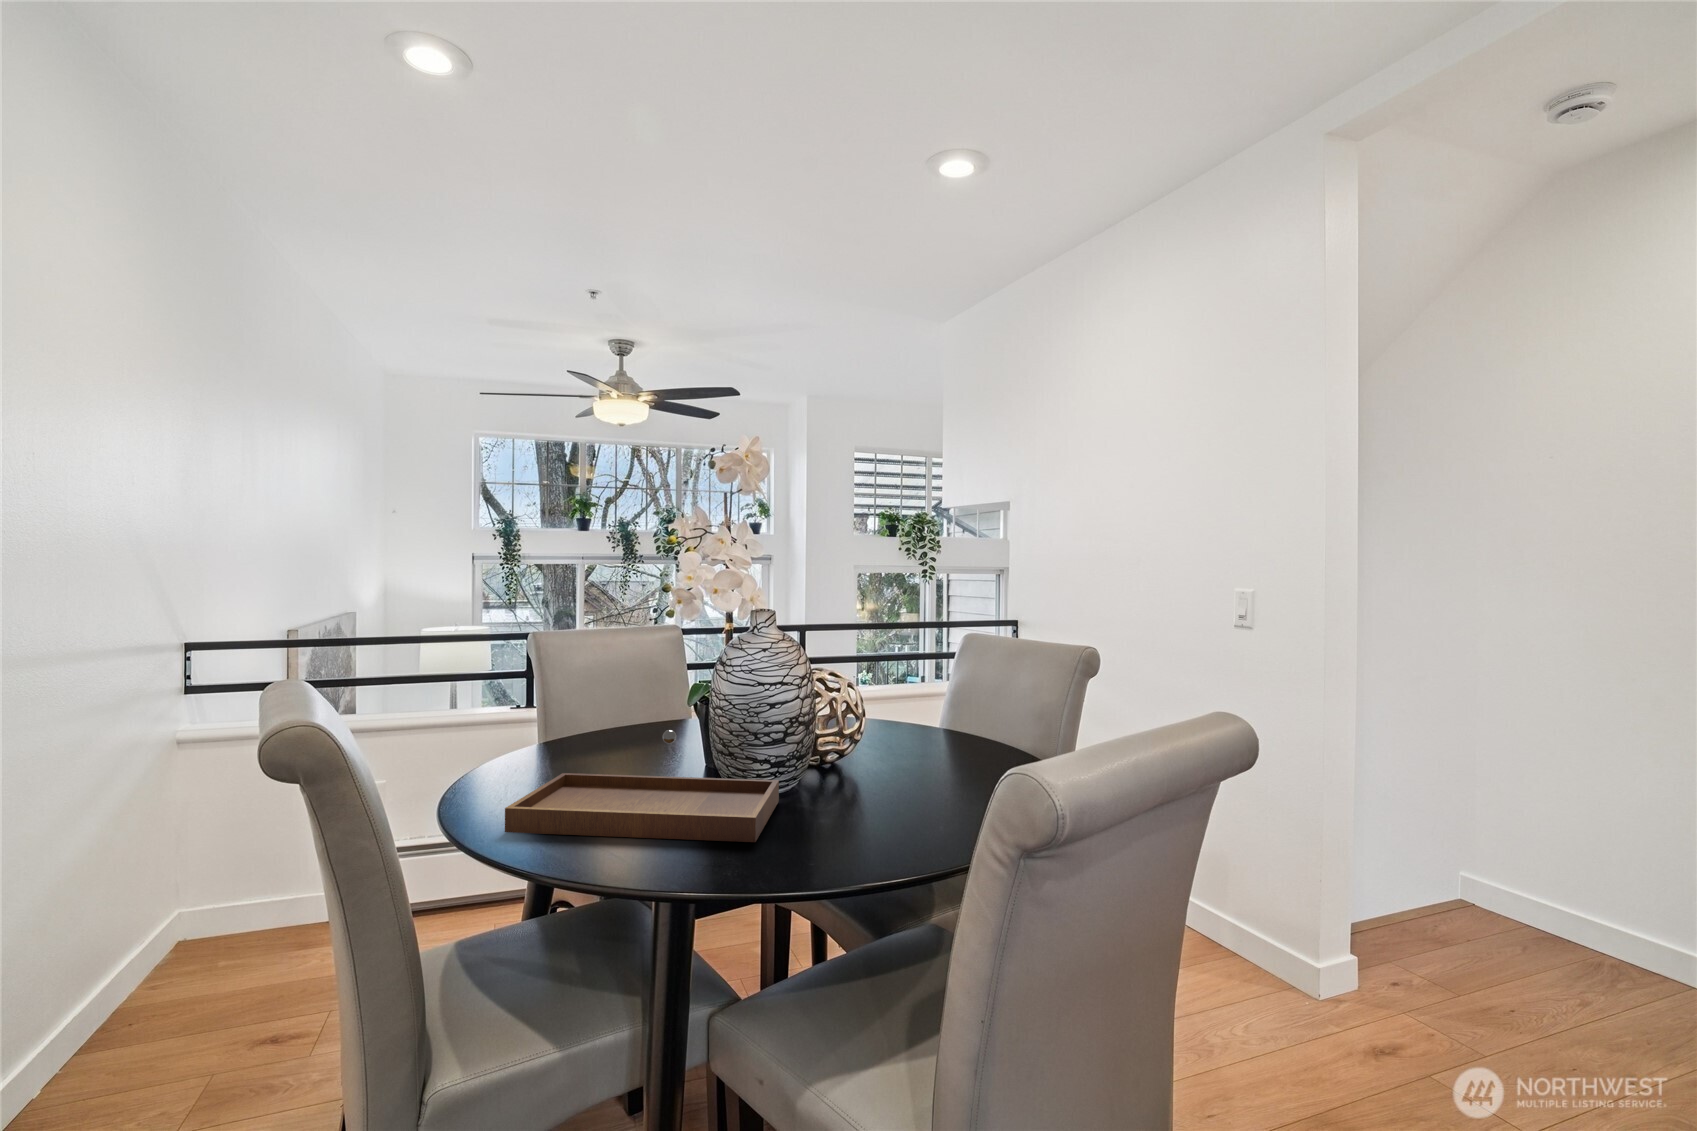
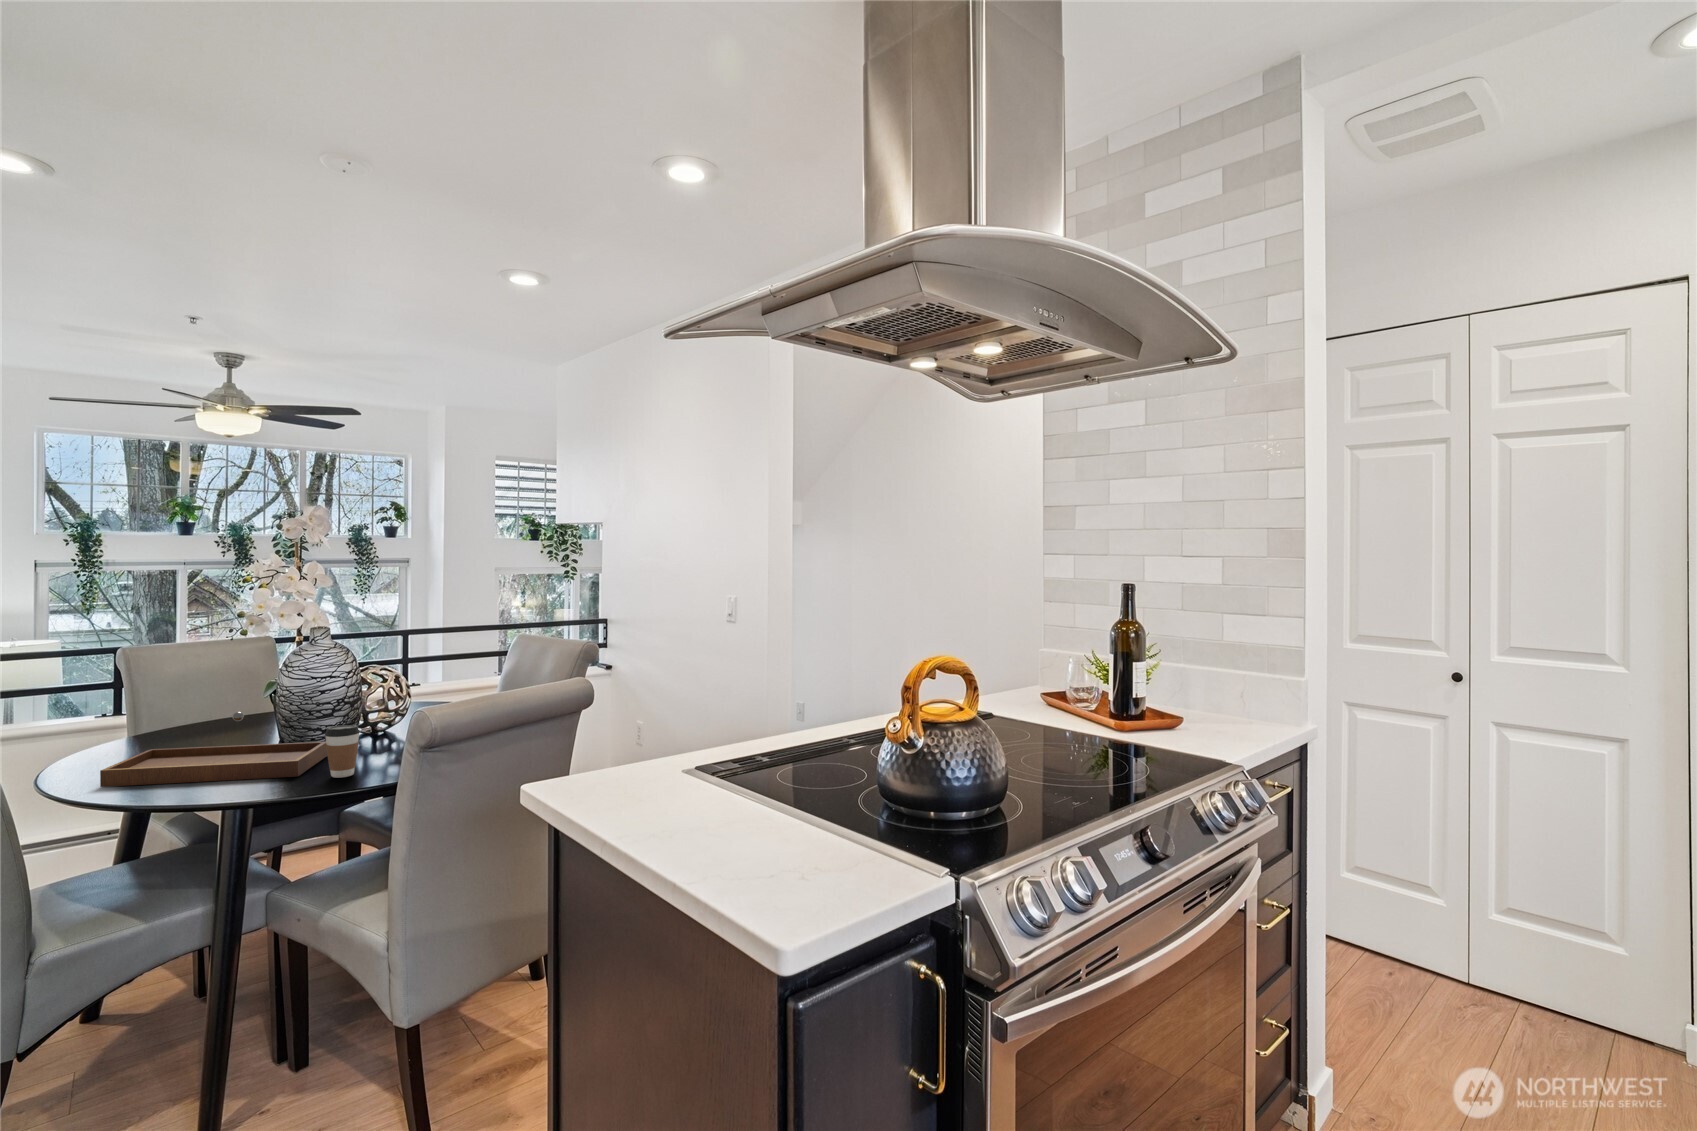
coffee cup: none [796,766,844,853] -> present [325,725,360,778]

